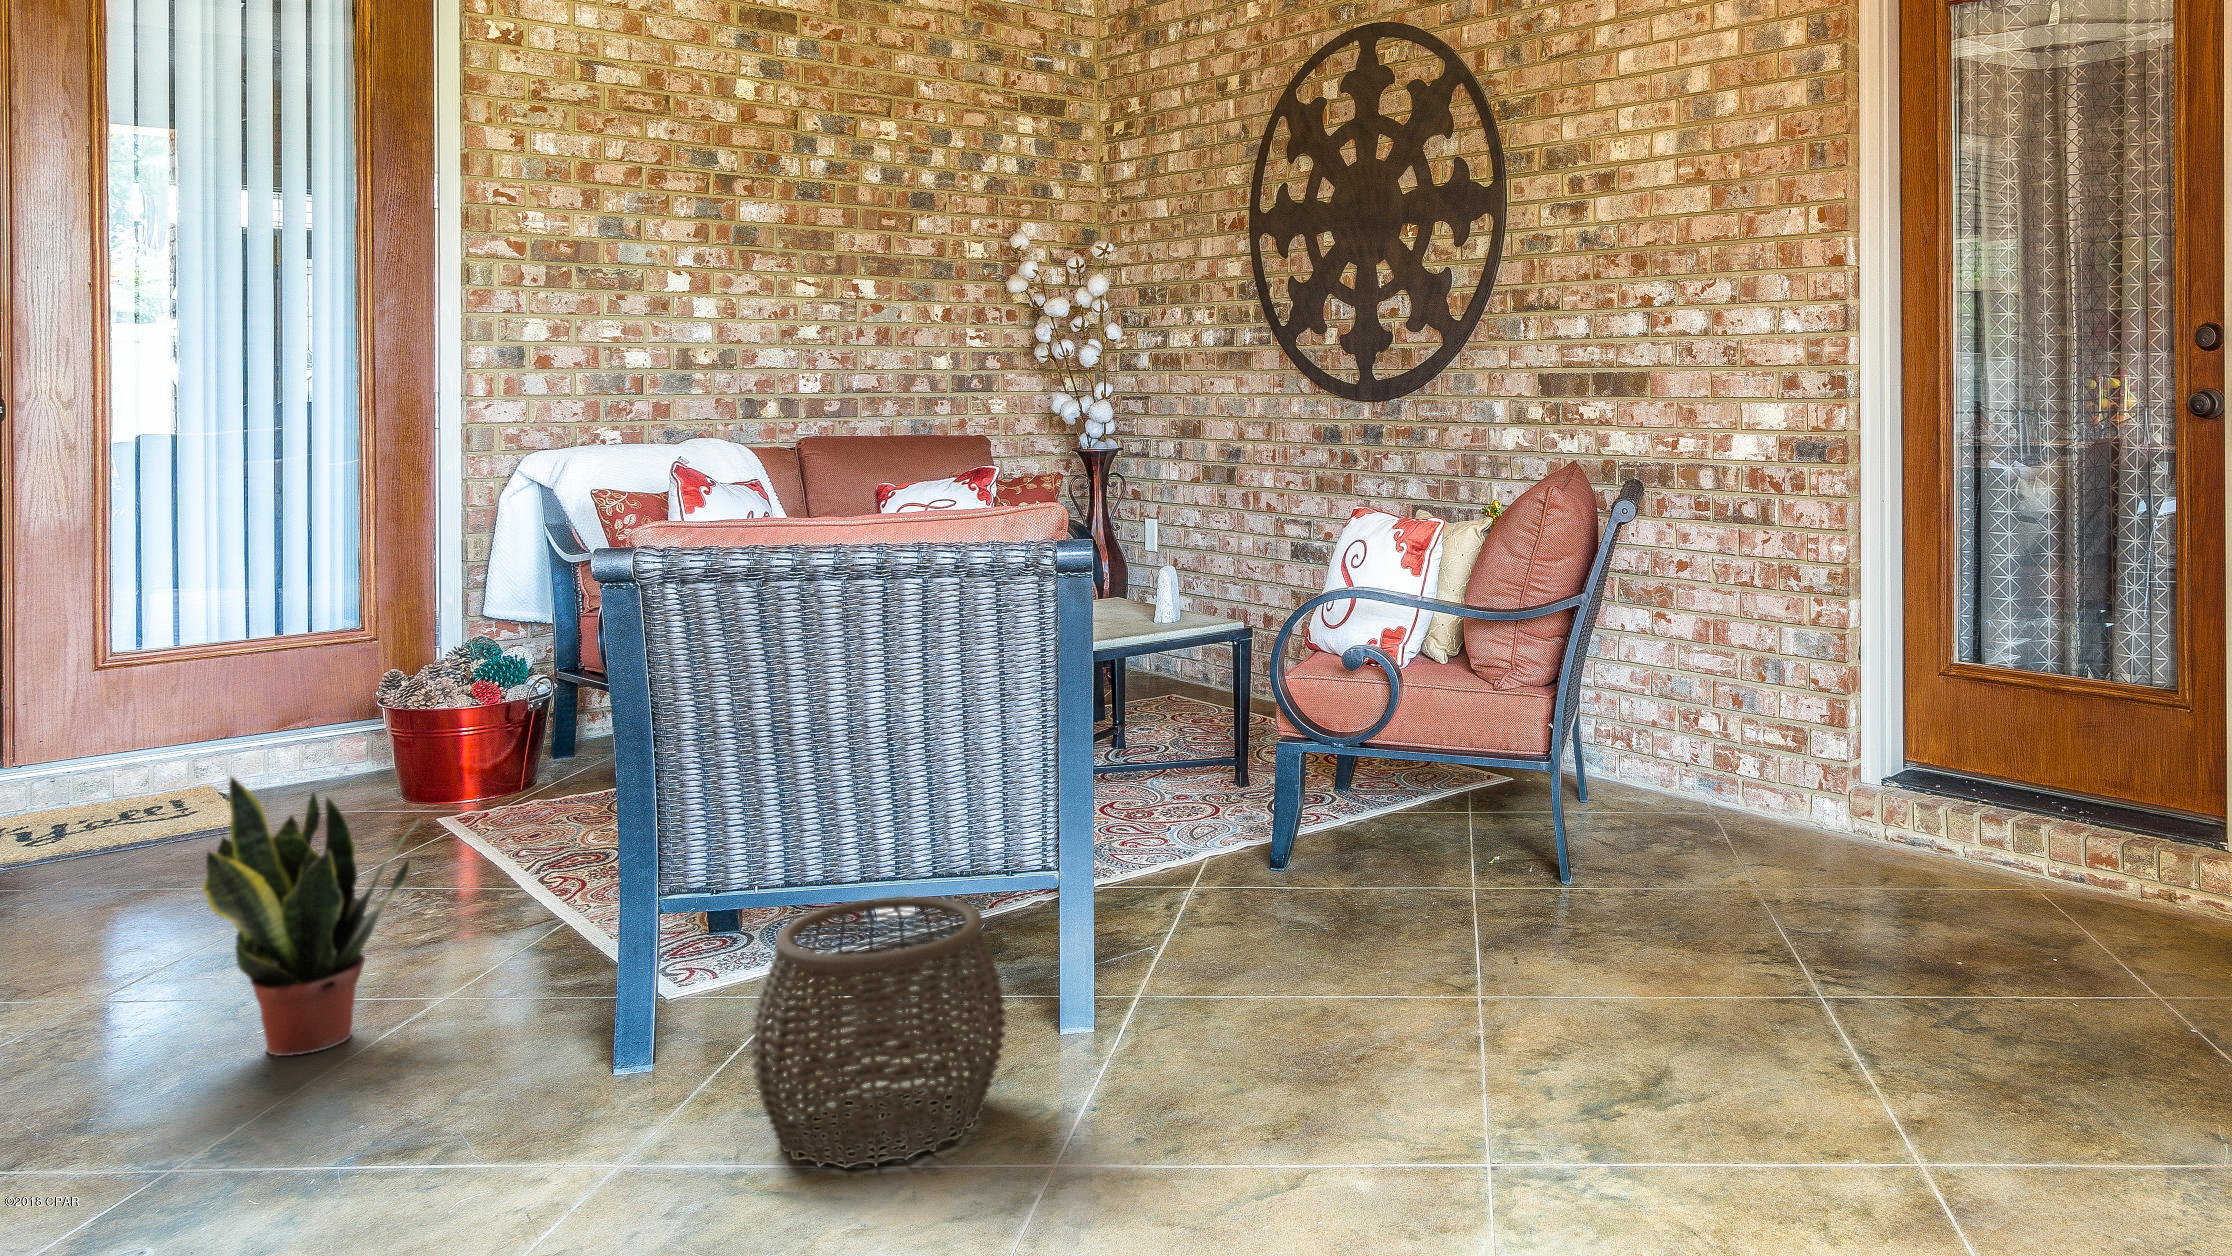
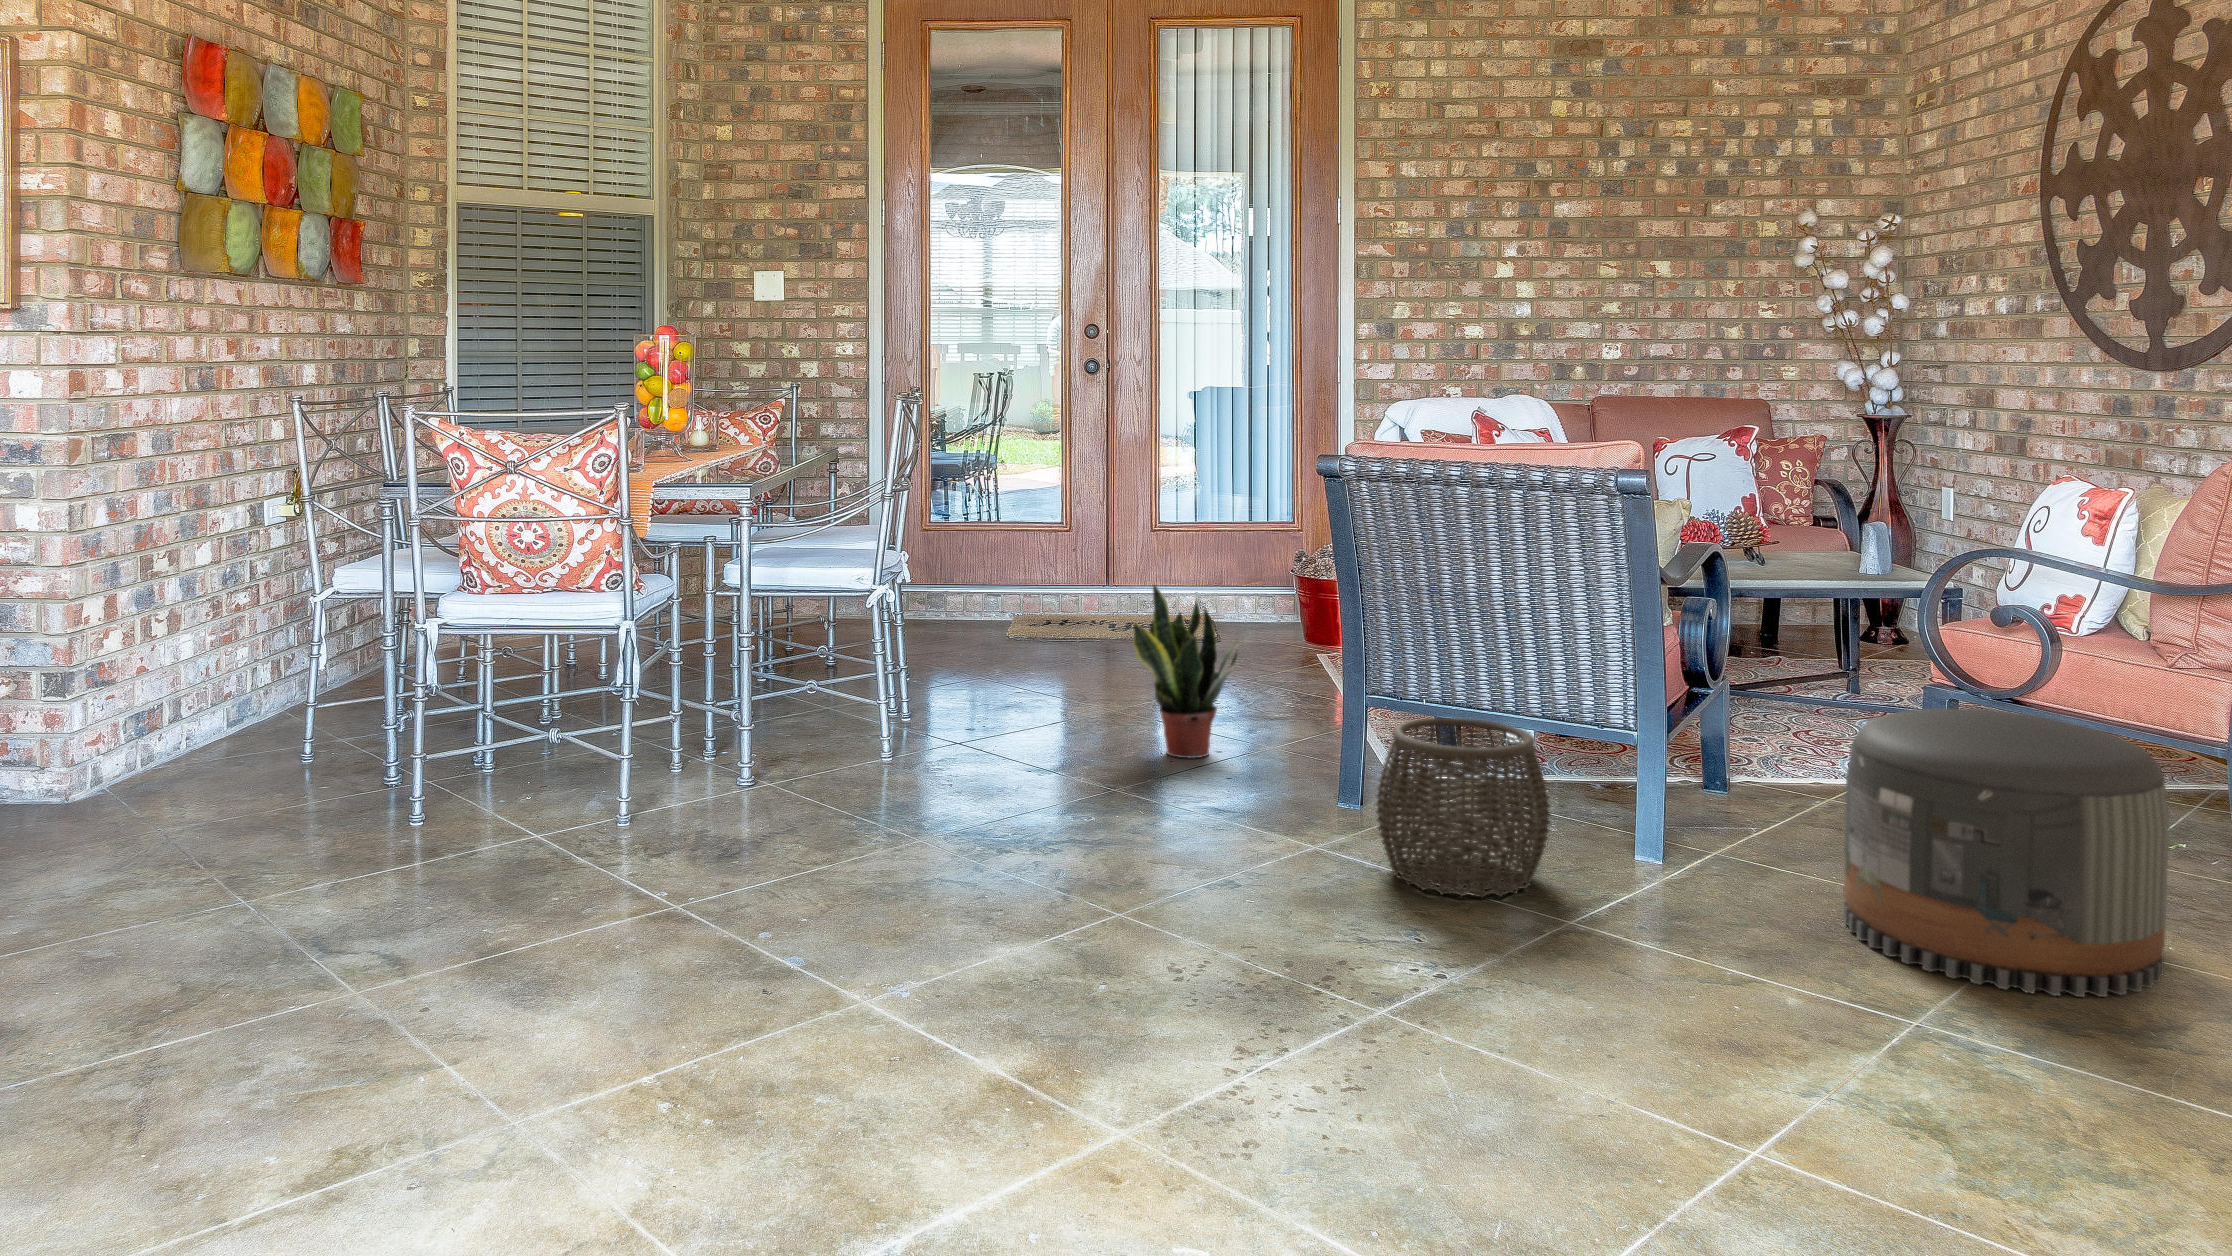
pouf: none [1320,765,1610,1073] -> present [1843,708,2169,997]

